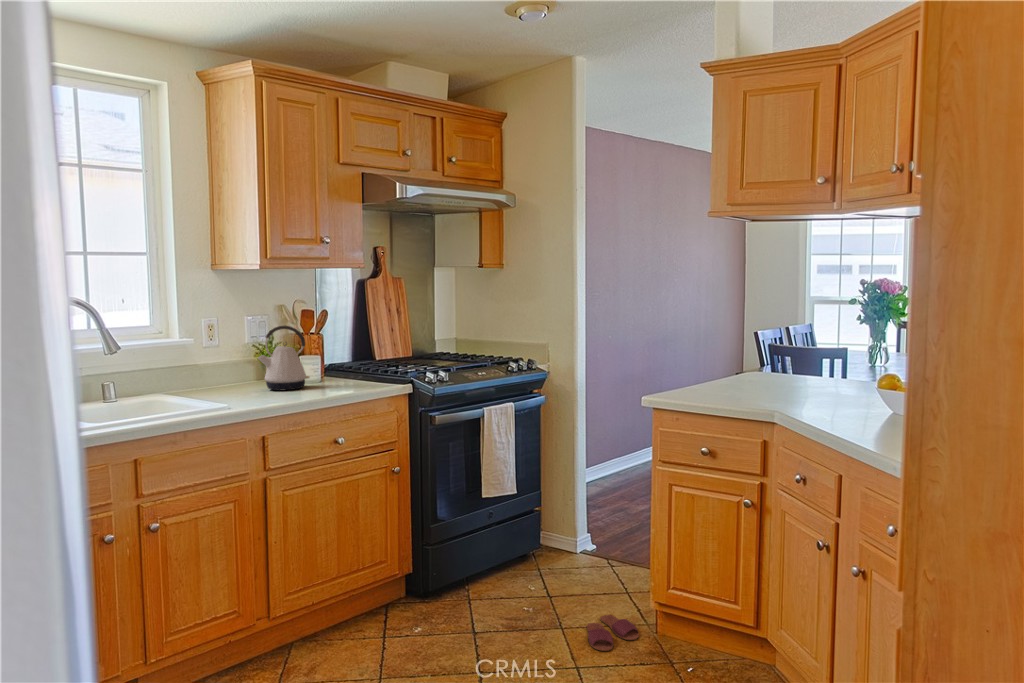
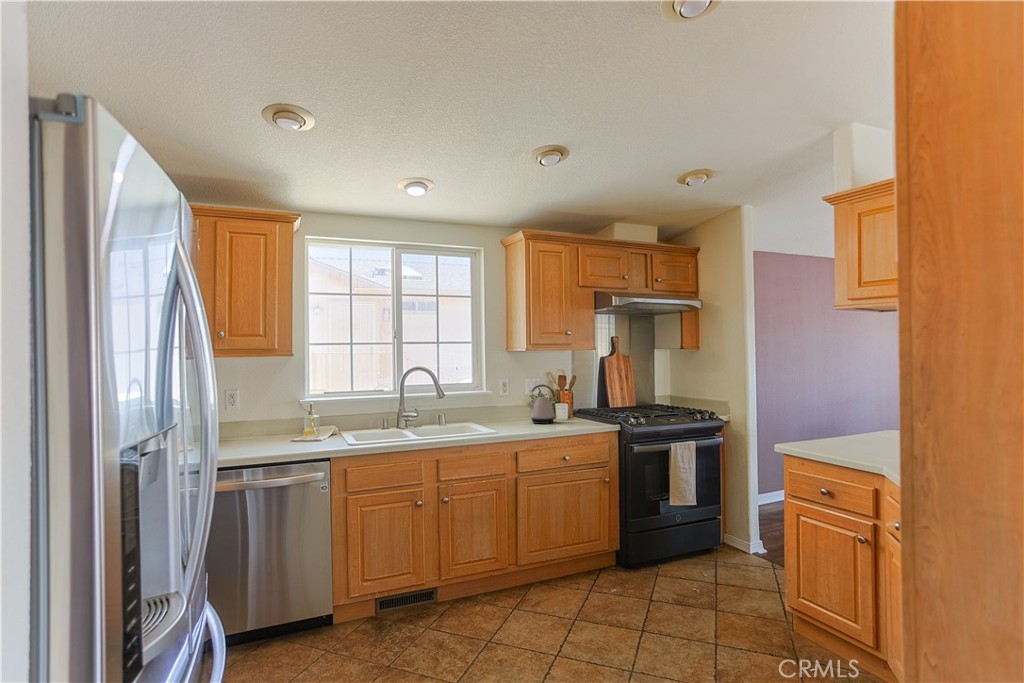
slippers: present [587,615,639,651] -> none [733,610,777,637]

